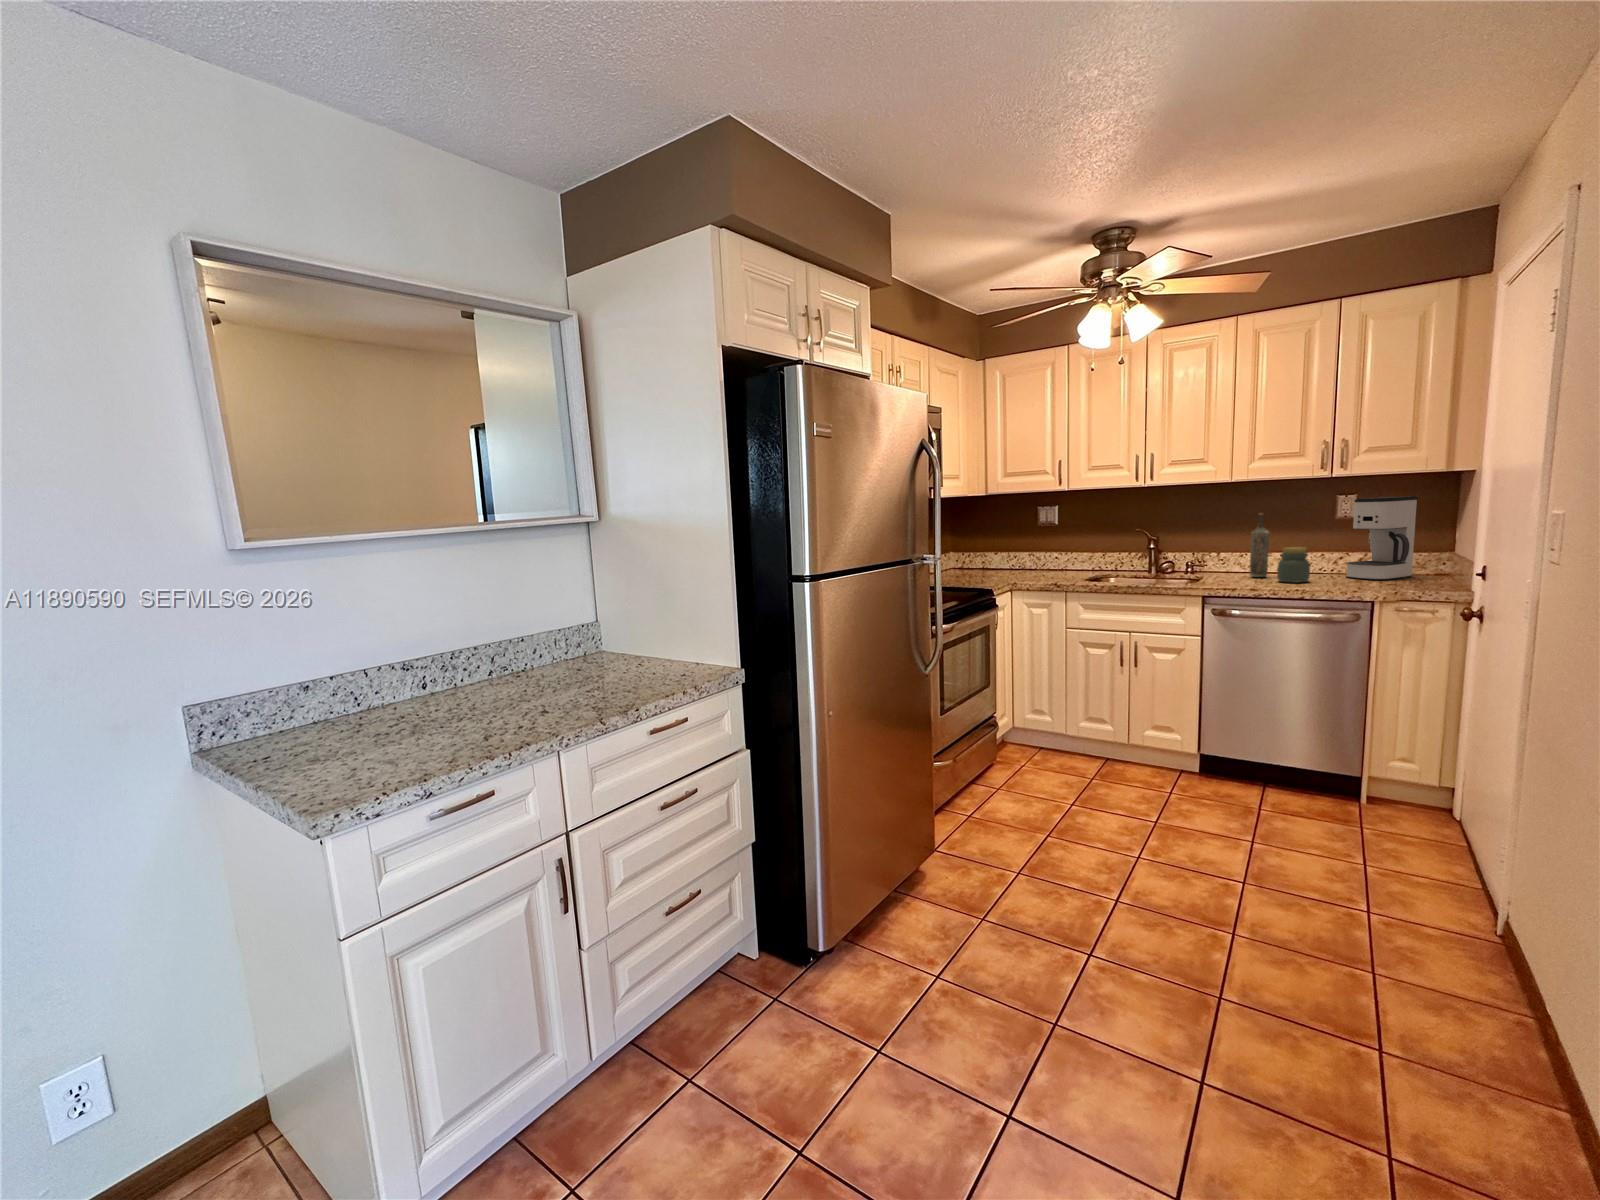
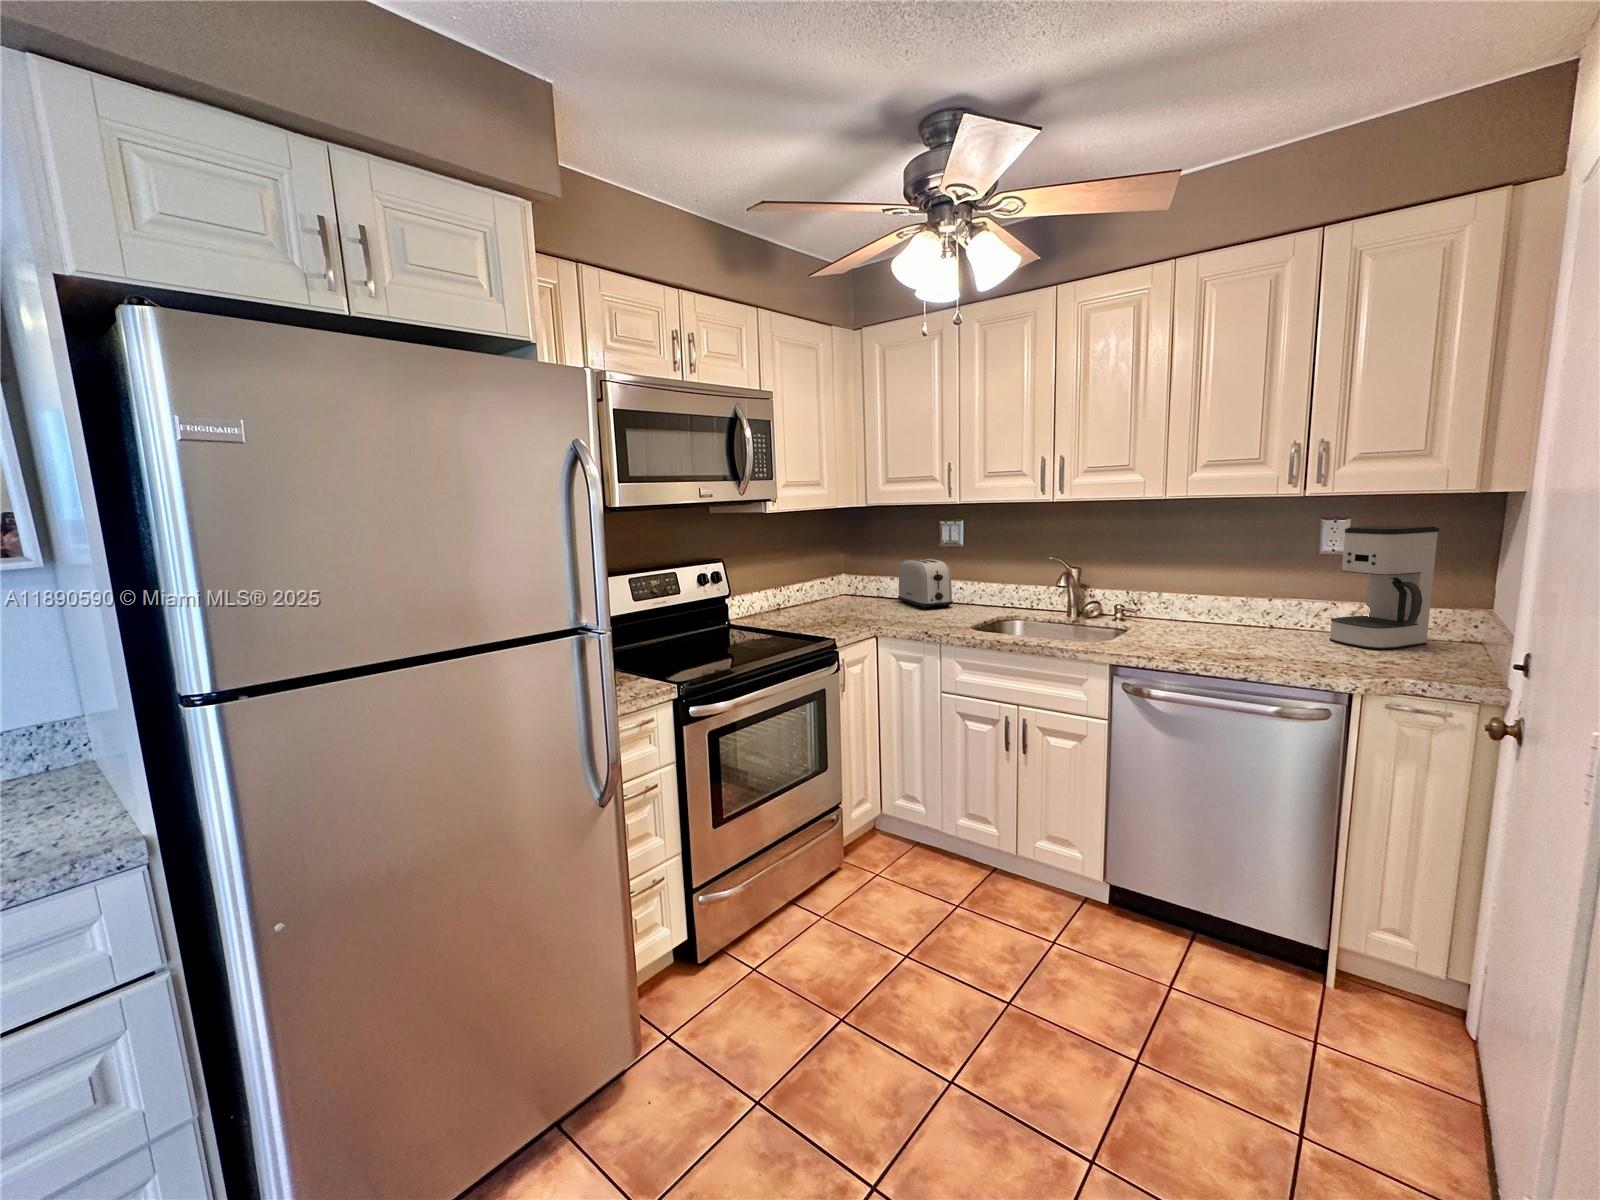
bottle: present [1250,513,1270,577] -> none [1195,543,1223,633]
toaster: none [1002,536,1052,573] -> present [898,559,953,609]
jar: present [1277,547,1310,583] -> none [1227,595,1273,648]

